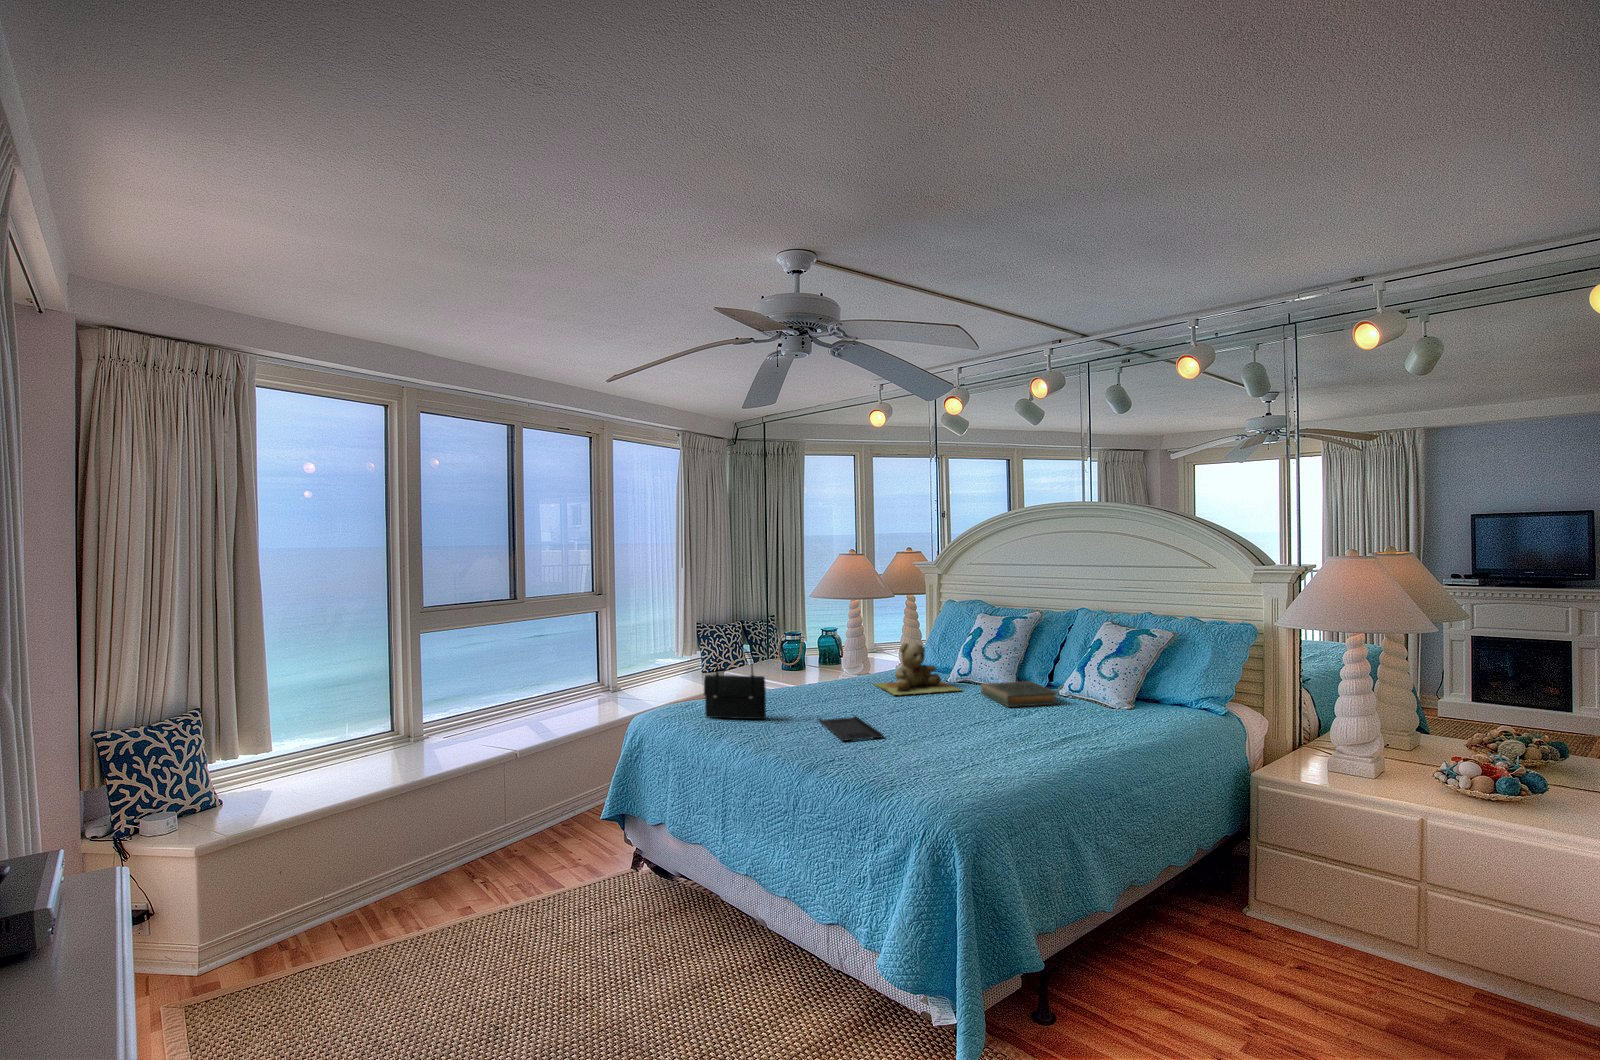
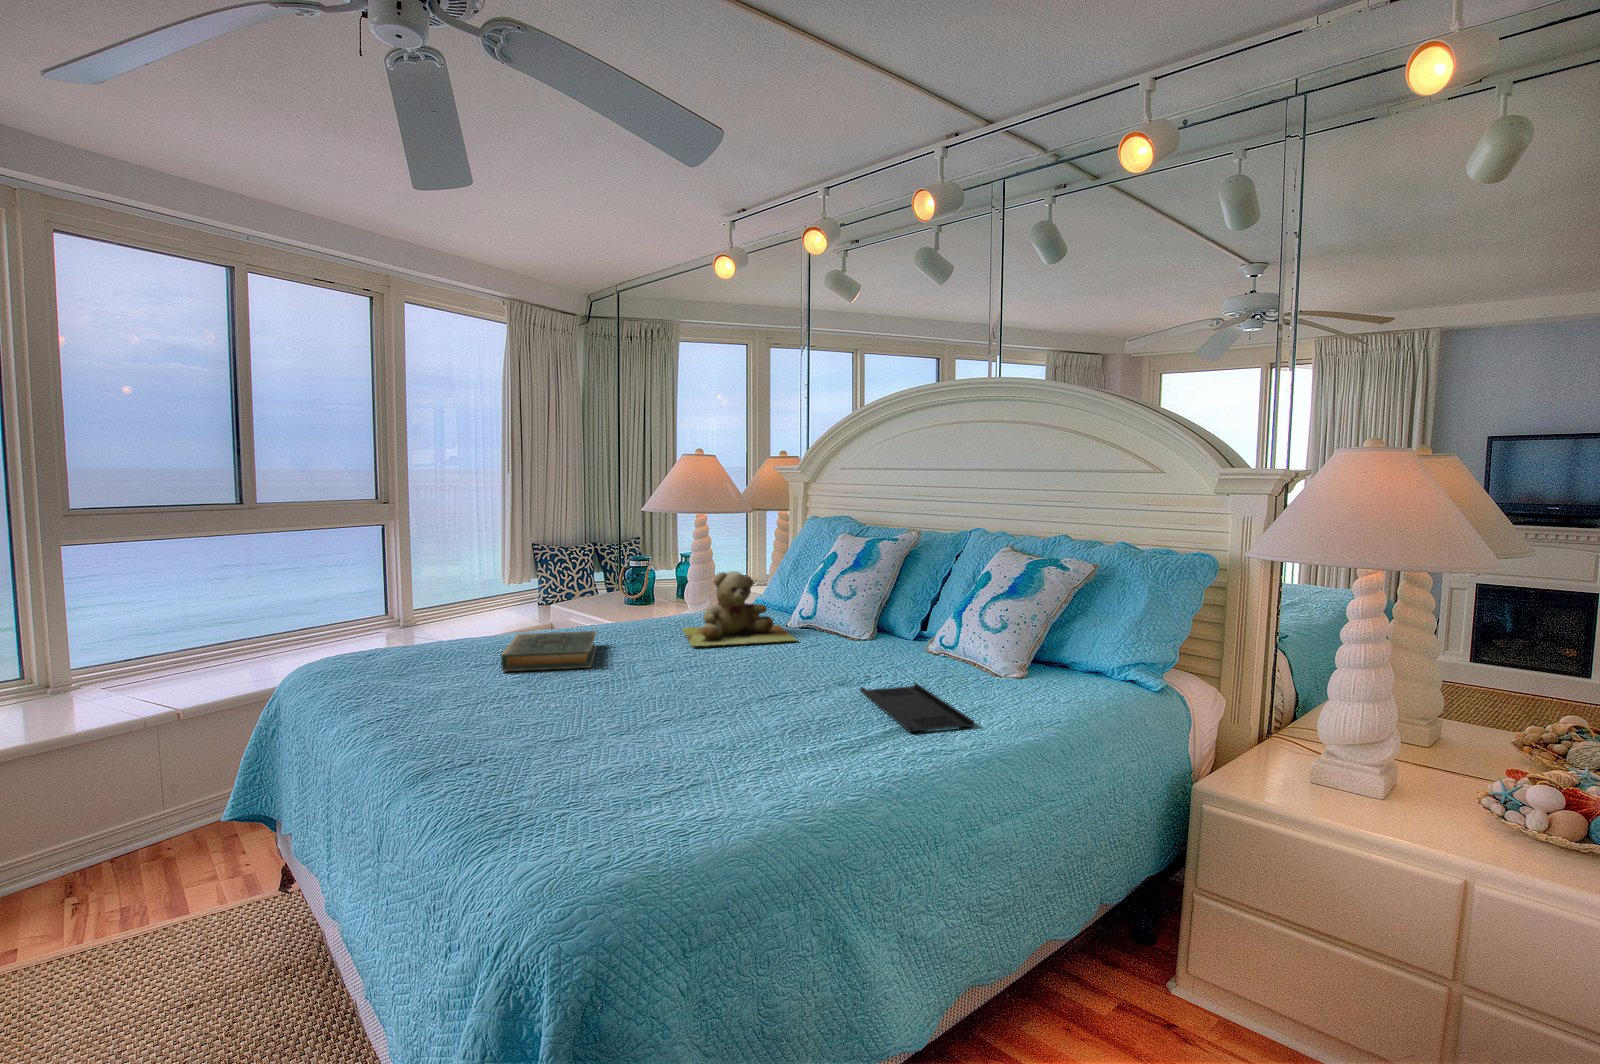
handbag: present [704,646,766,719] -> none [369,572,464,684]
hardback book: present [981,681,1058,707] -> present [501,631,597,671]
tray: present [818,715,883,741] -> present [860,683,974,732]

